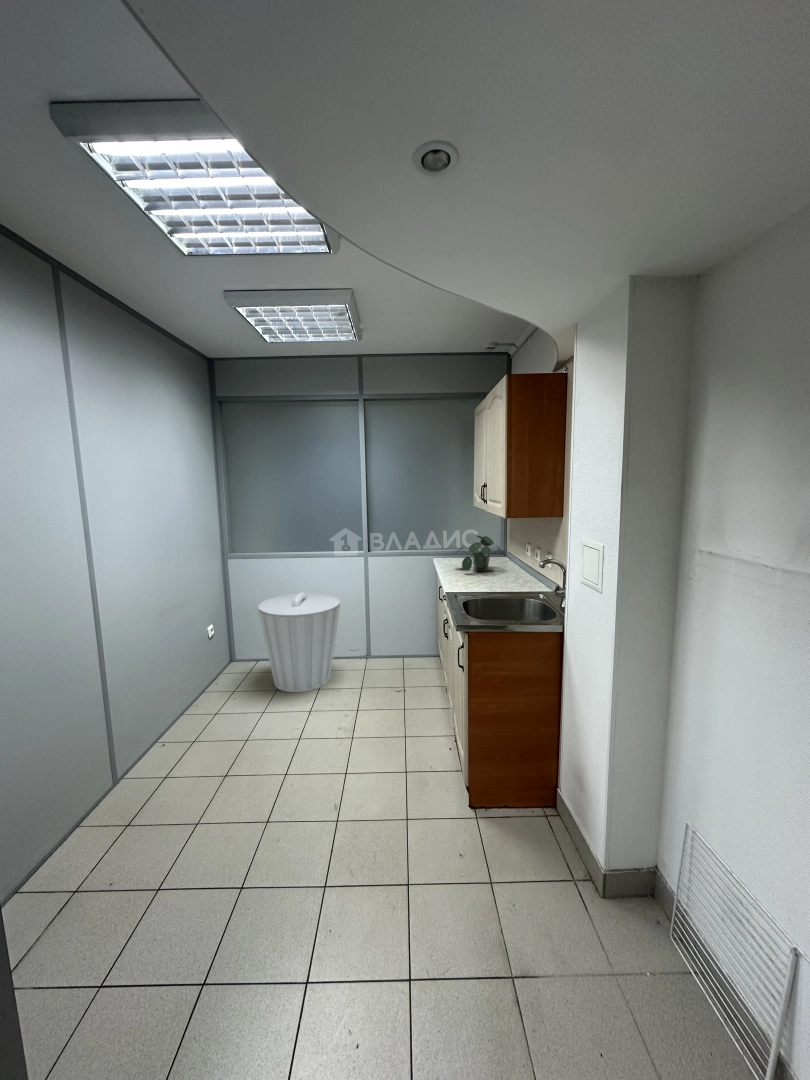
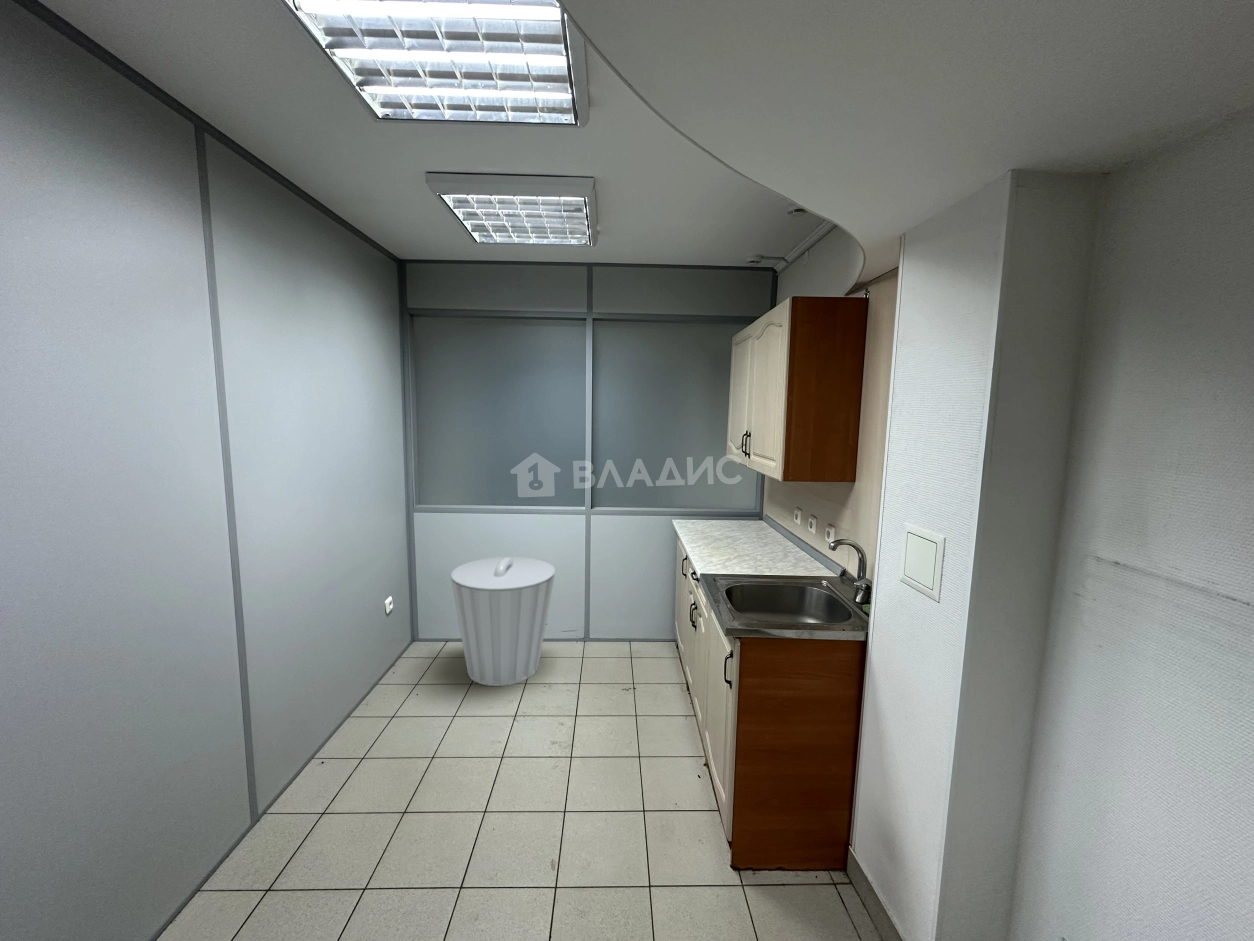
potted plant: present [456,536,502,572] -> none [703,495,765,541]

